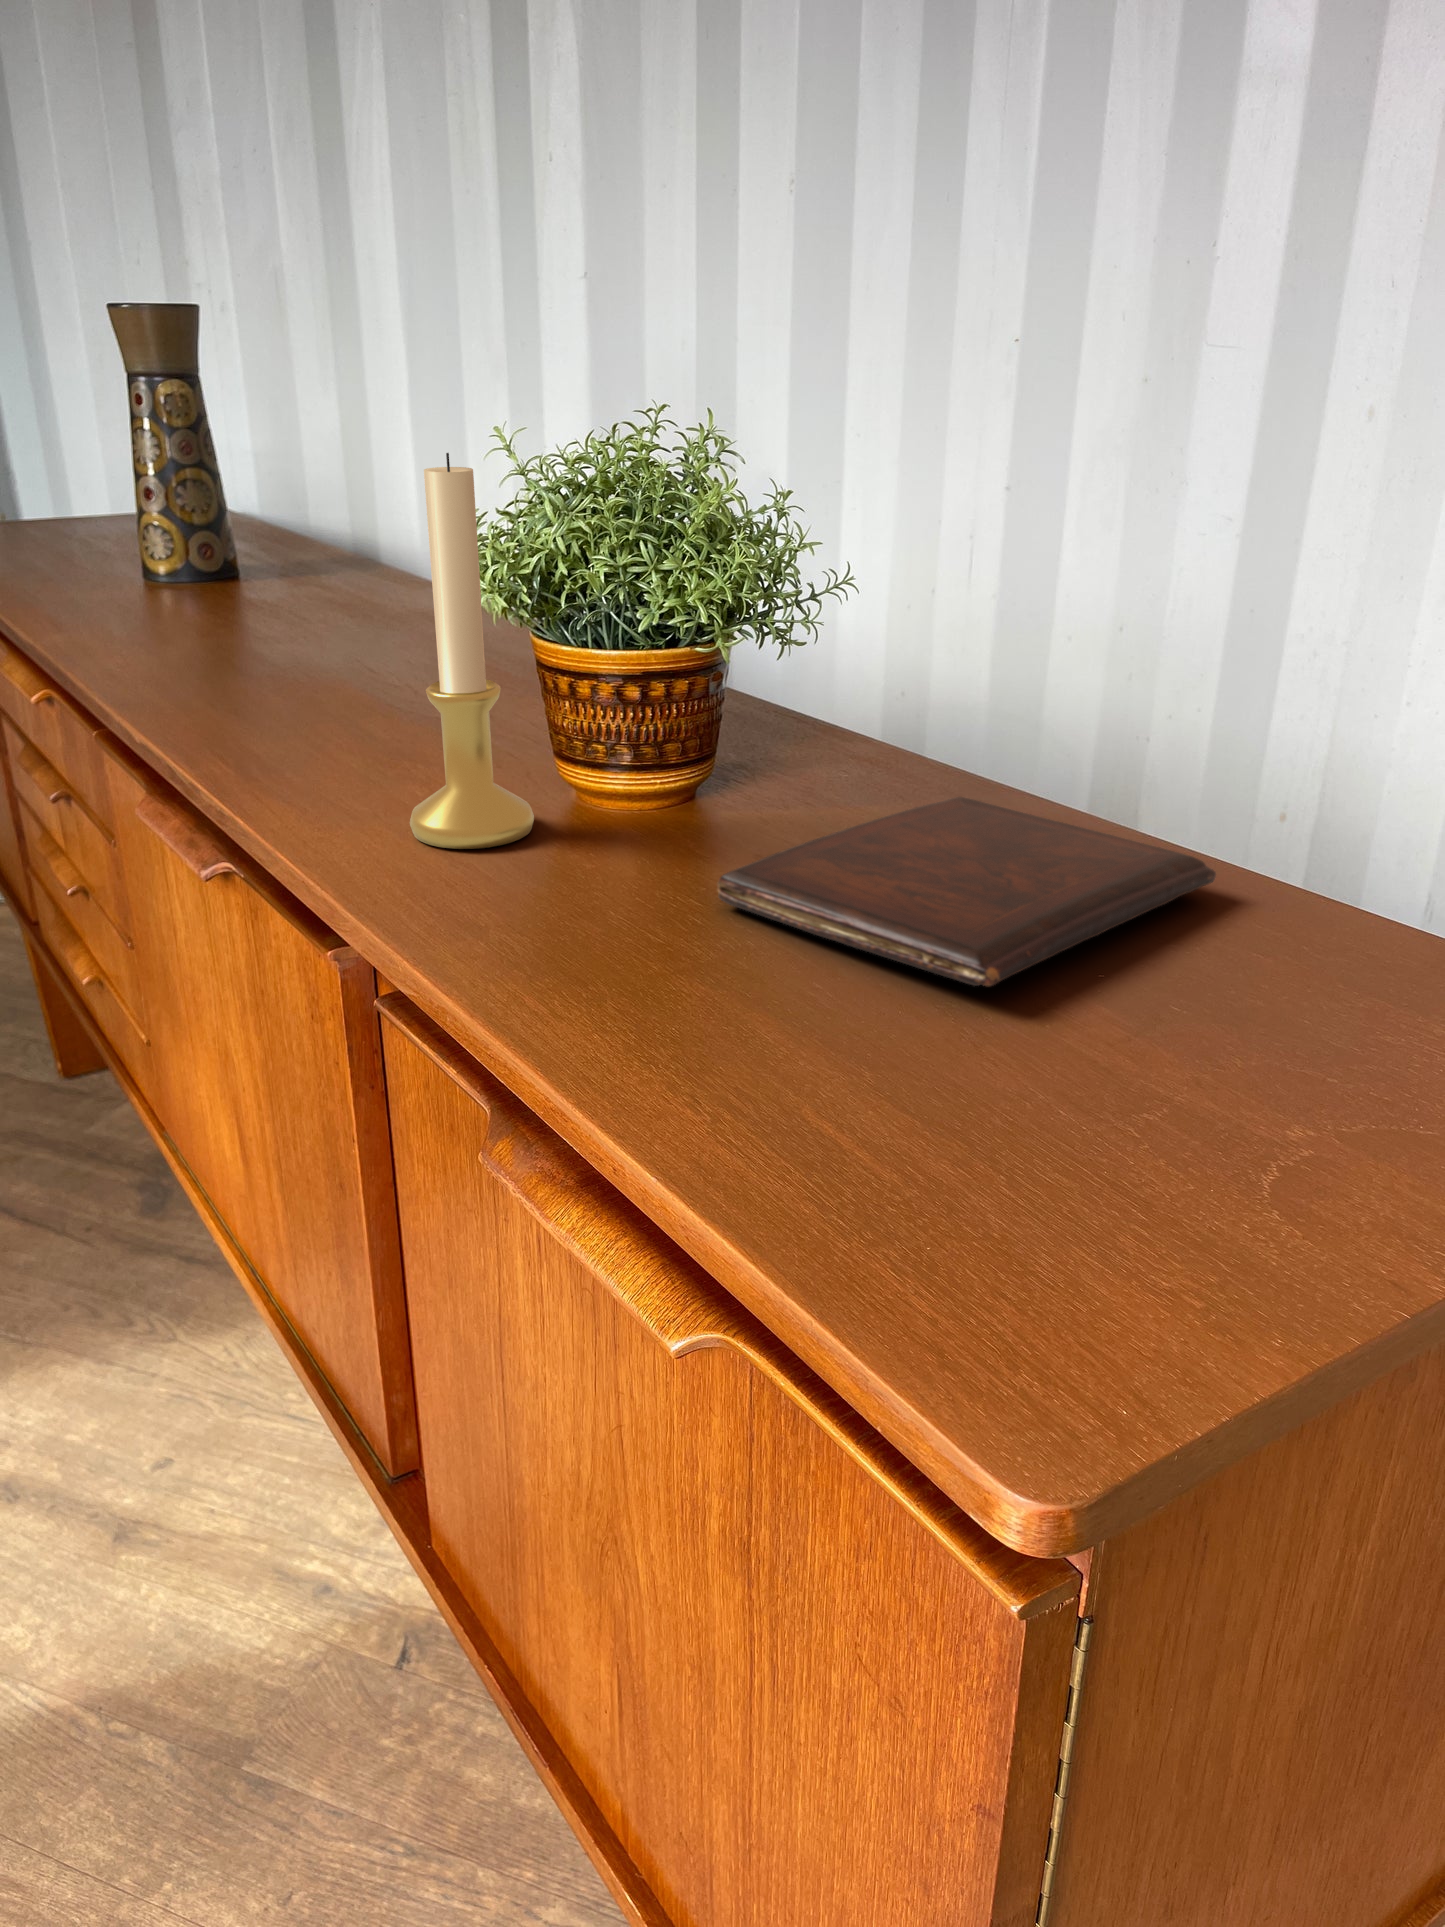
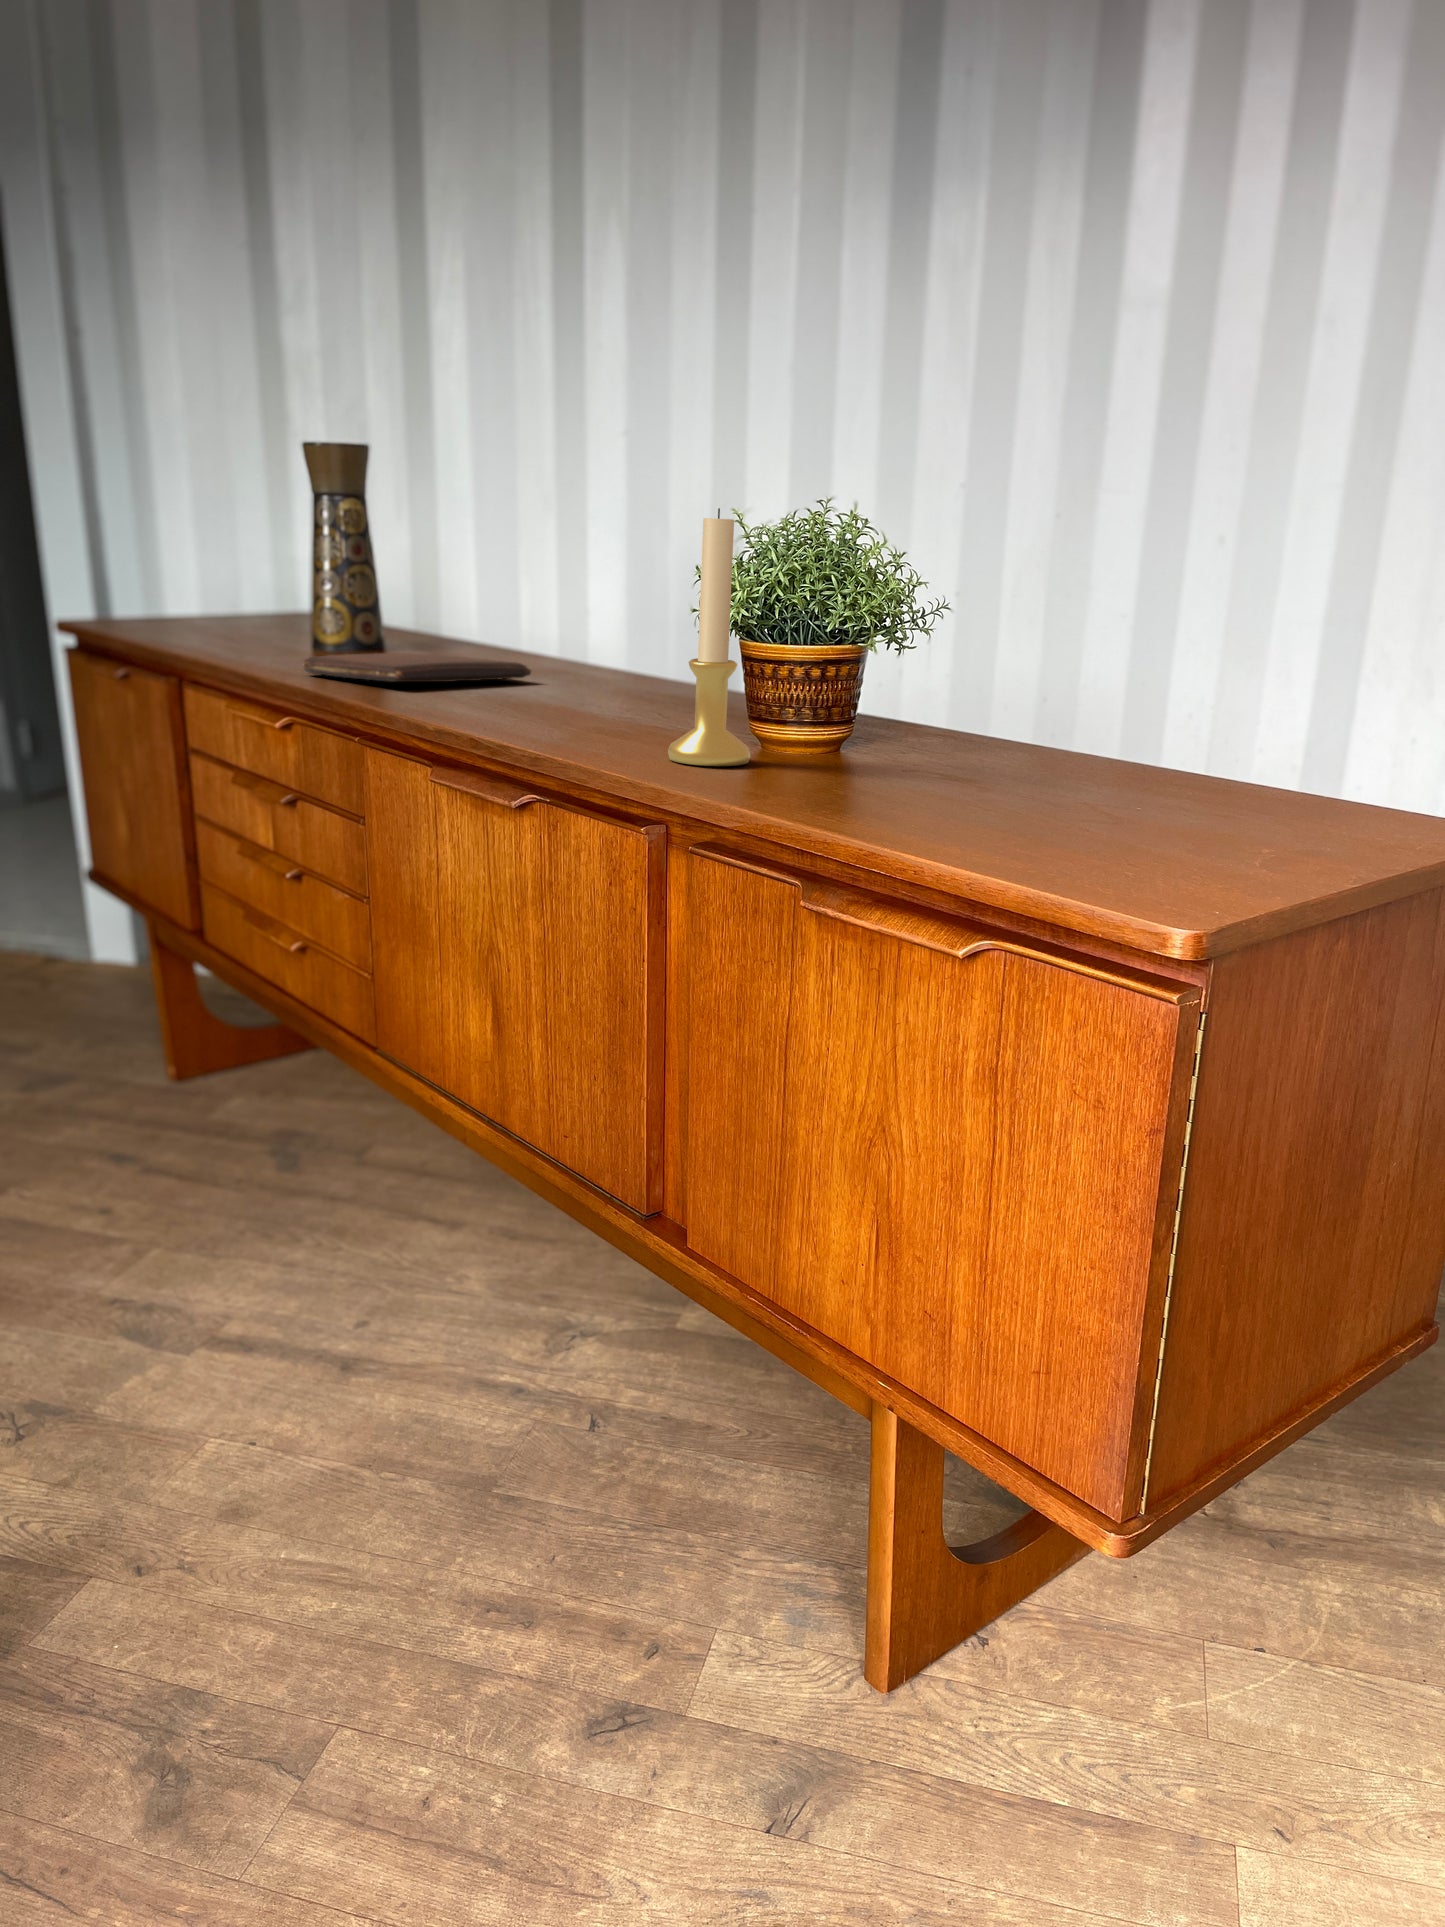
book: present [718,797,1216,986] -> present [303,653,531,682]

